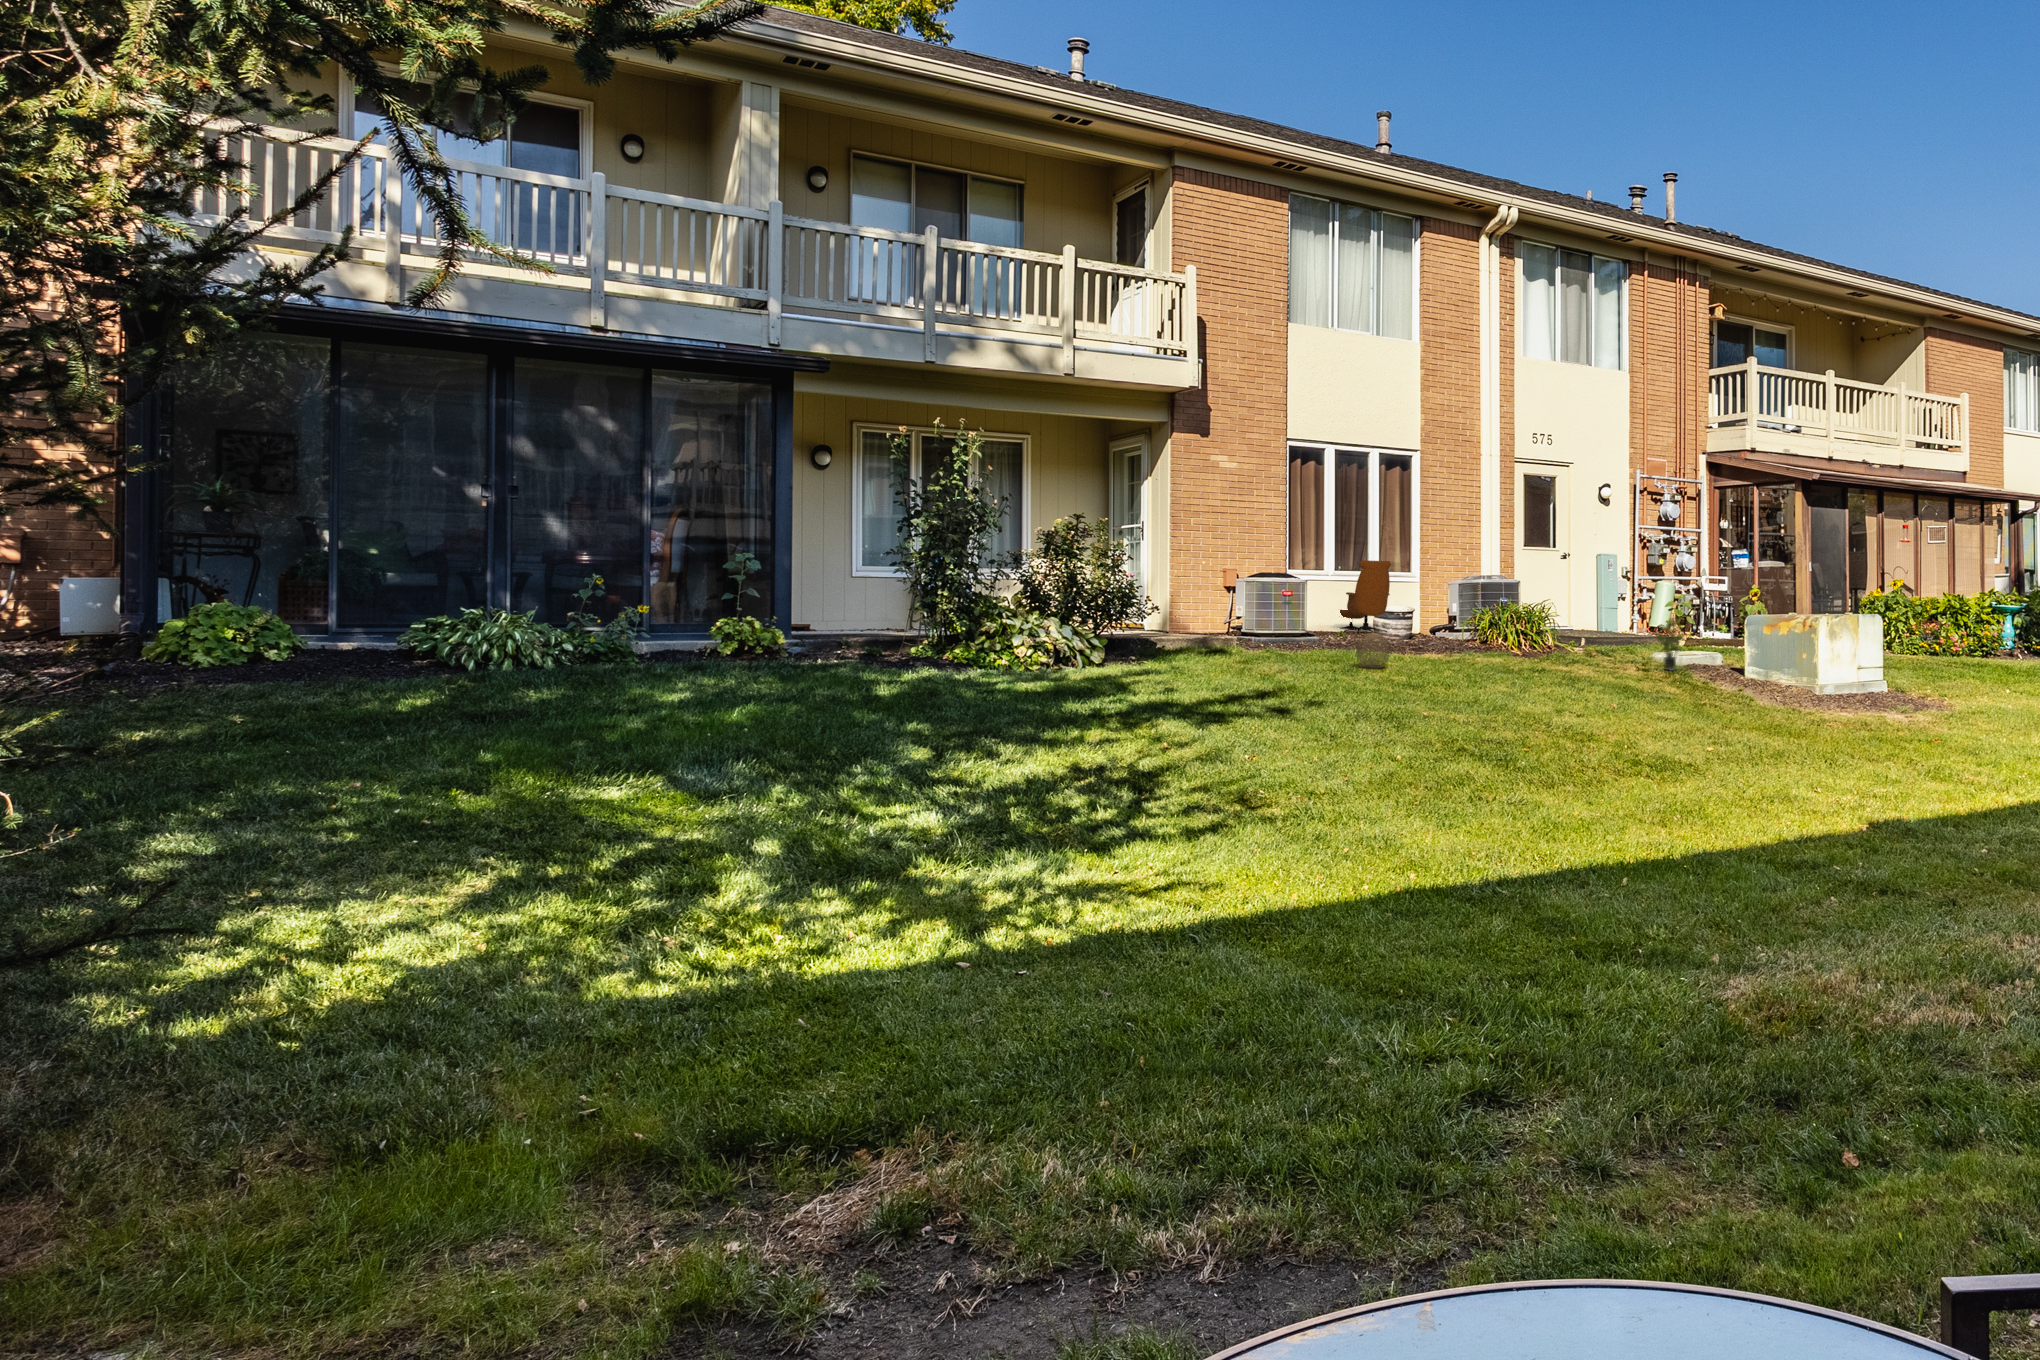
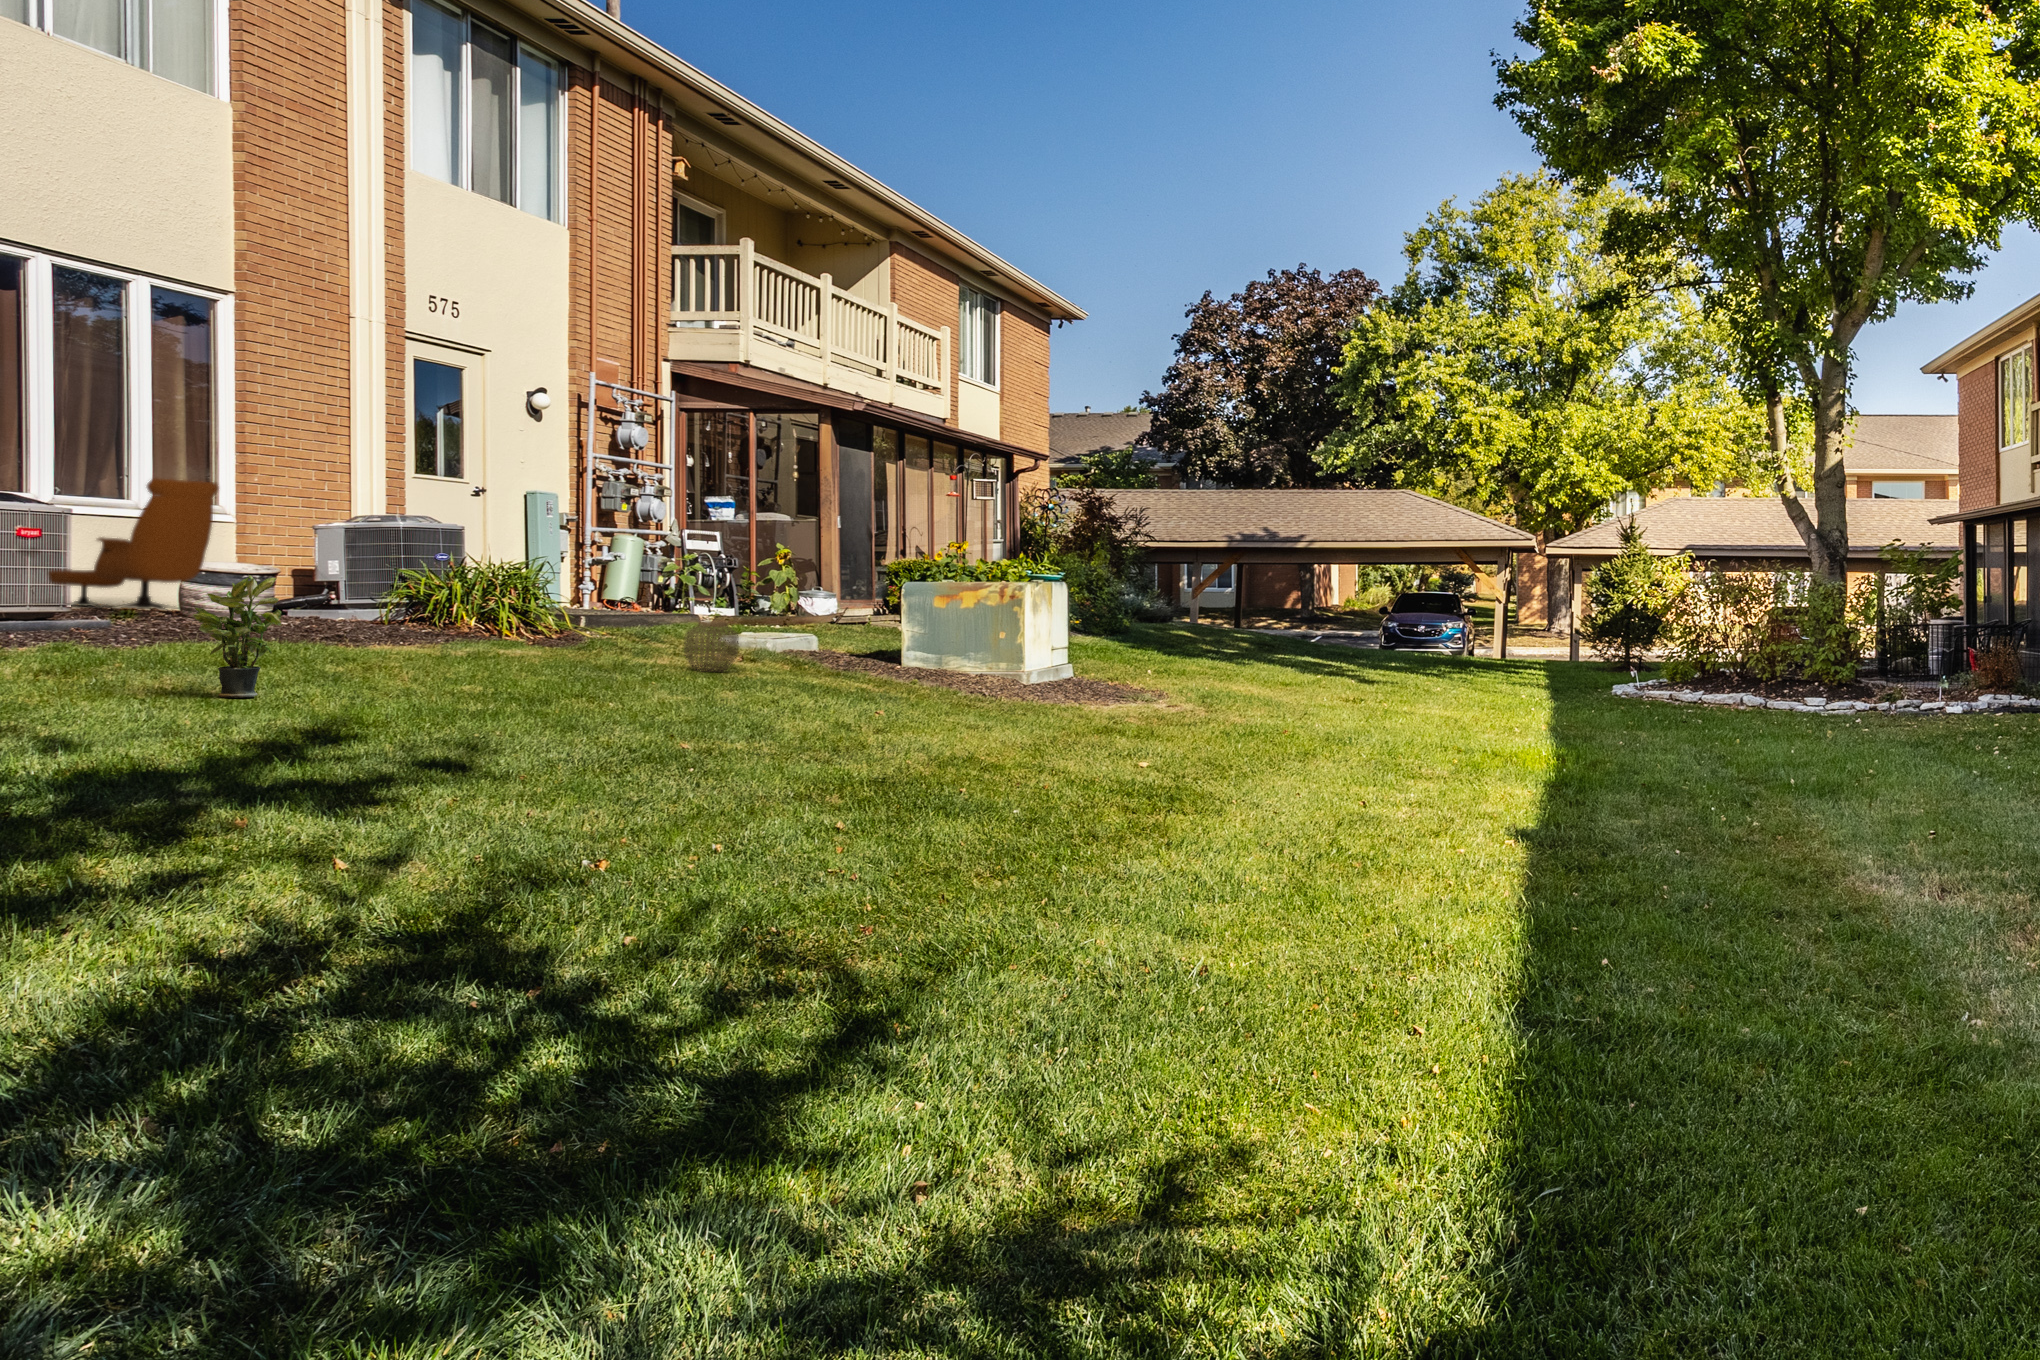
potted plant: present [1656,619,1684,671] -> present [193,575,282,698]
woven basket: present [1356,633,1389,668] -> present [684,621,739,672]

